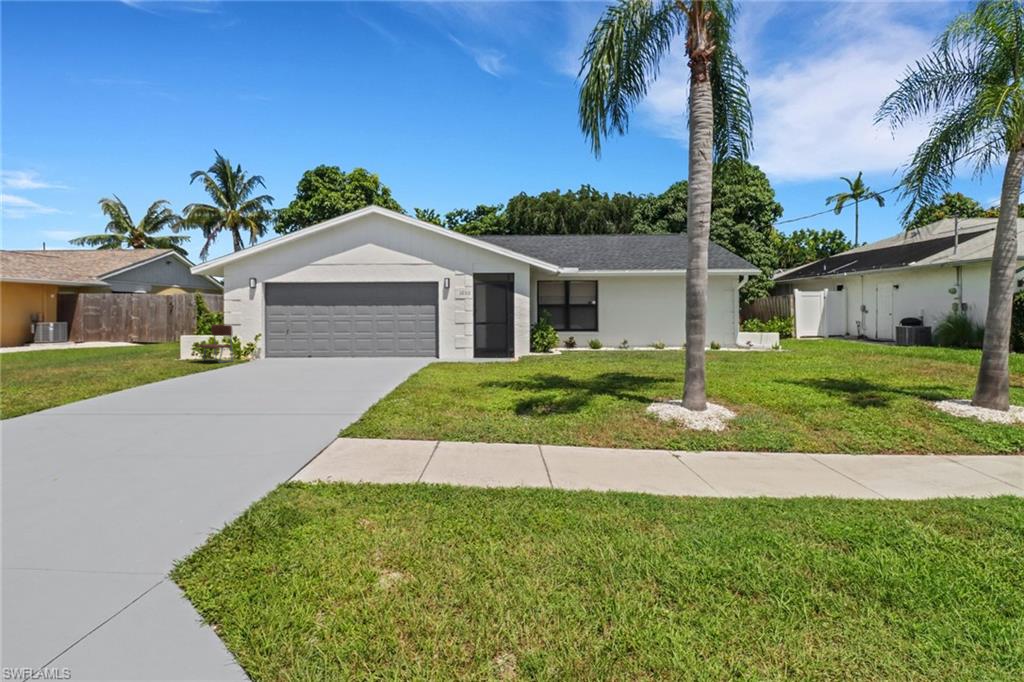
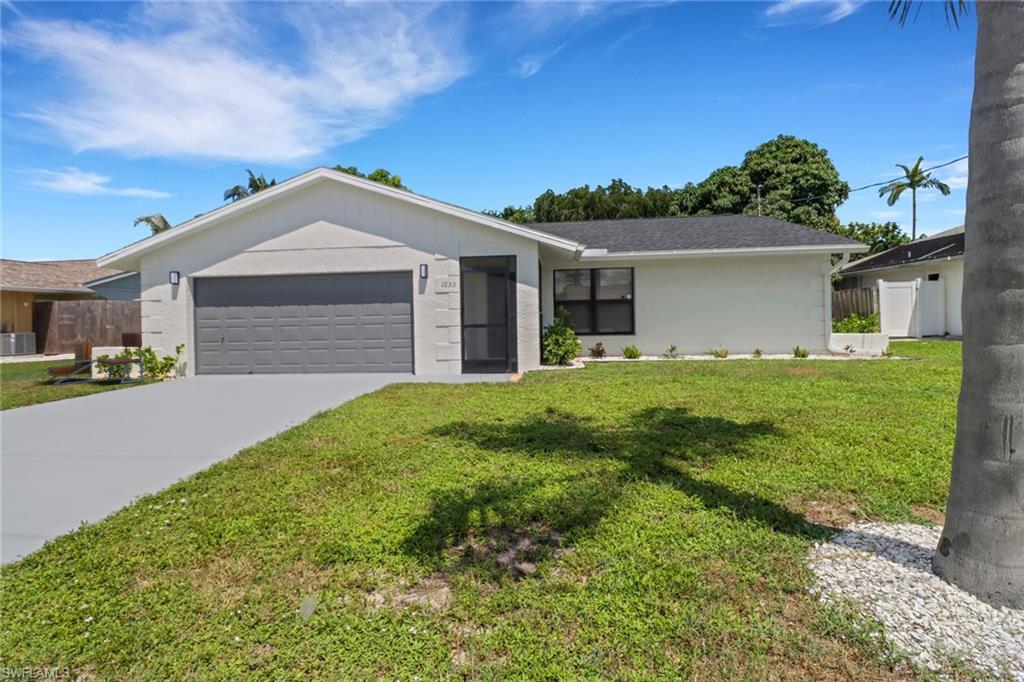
lounge chair: none [151,332,194,364] -> present [45,343,97,385]

